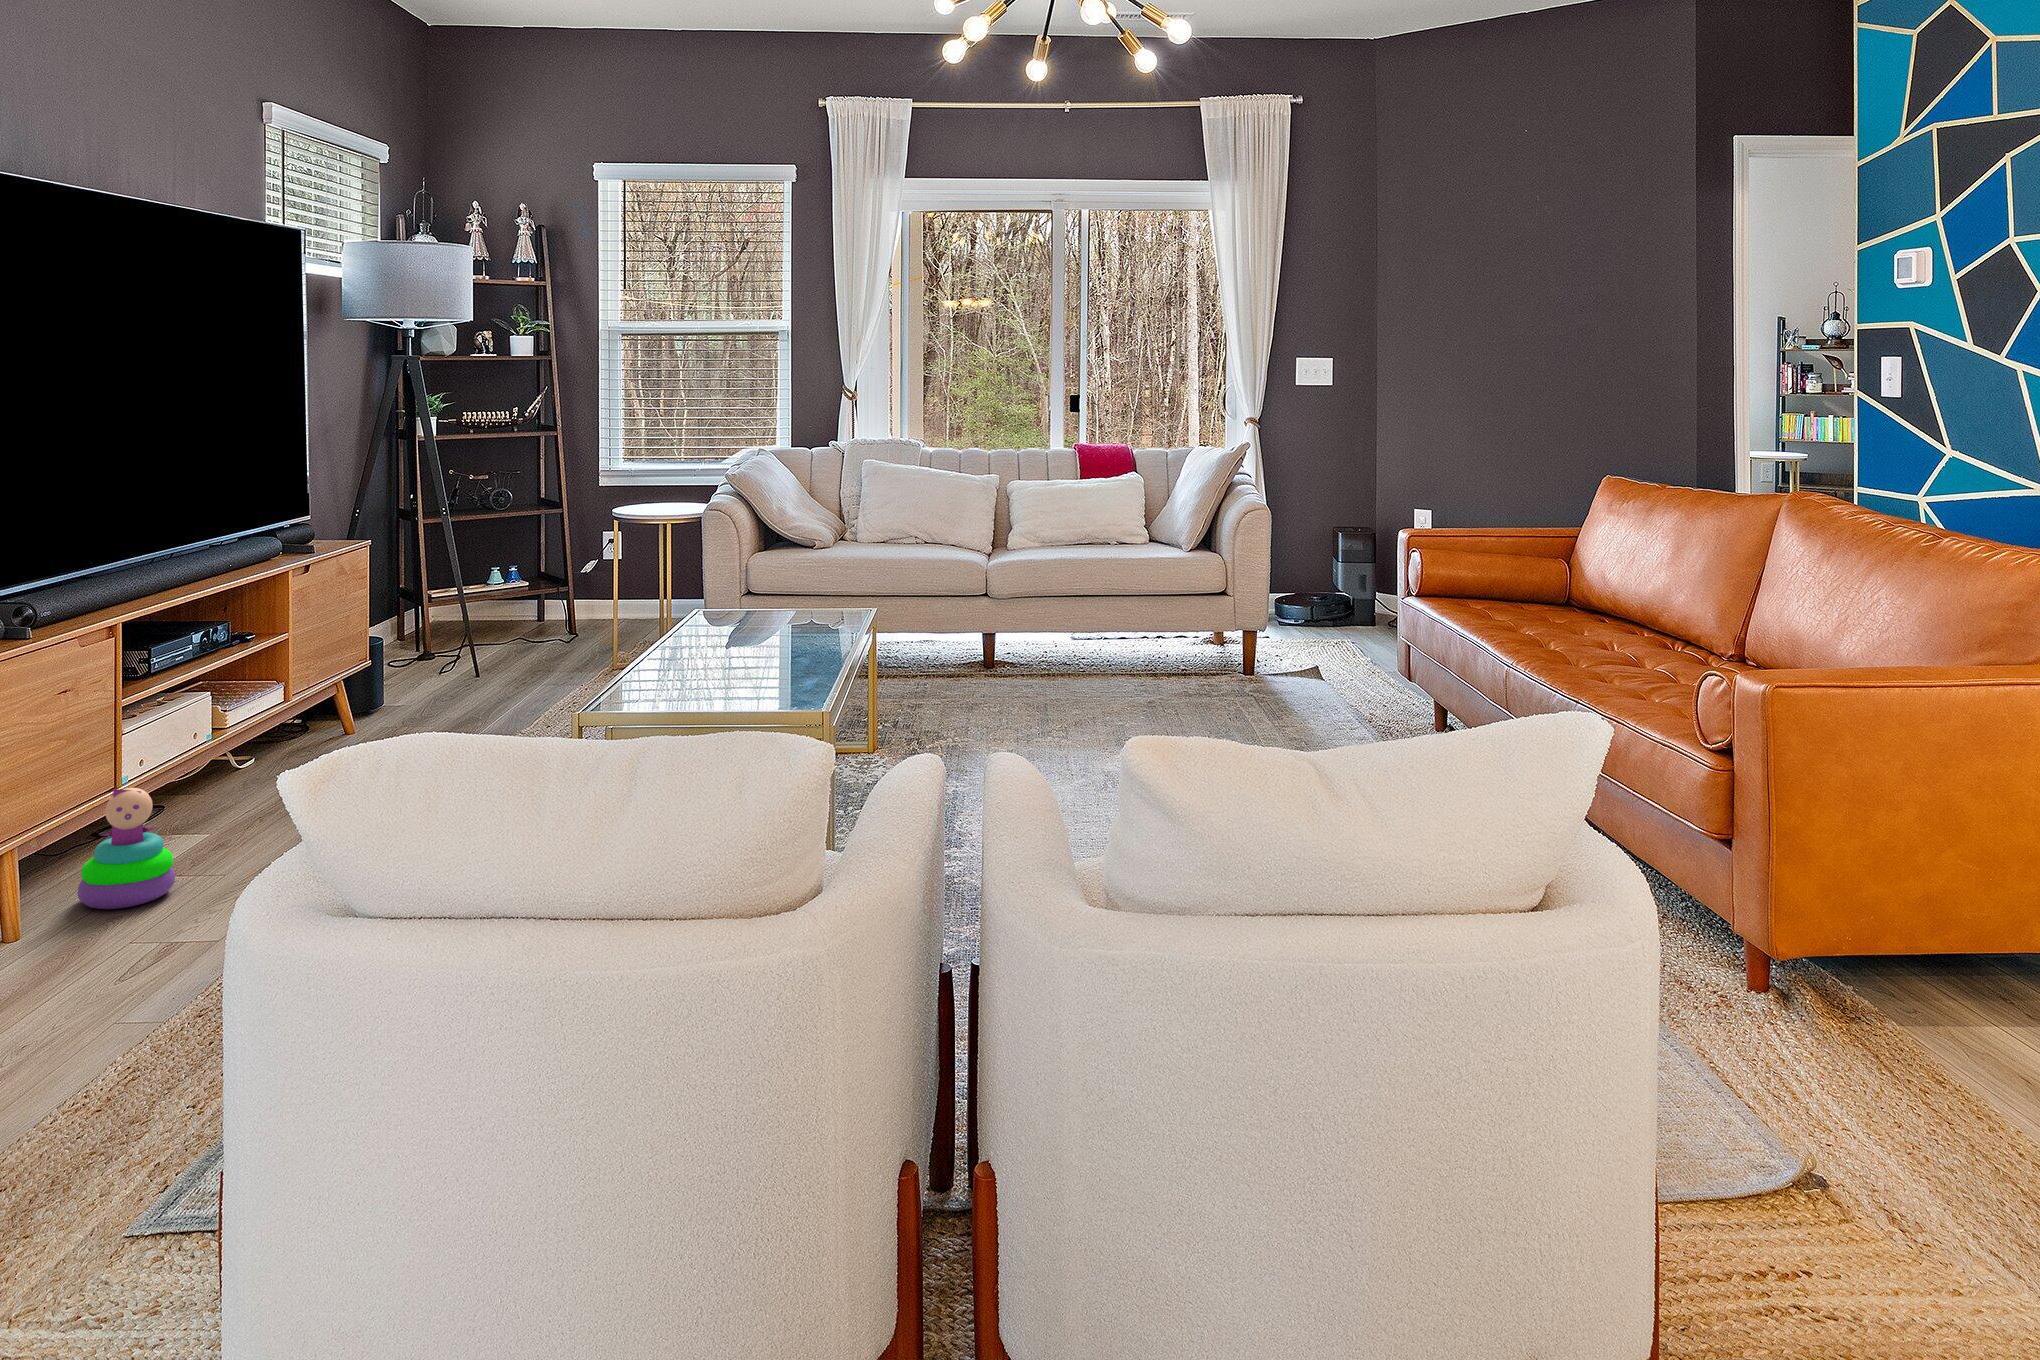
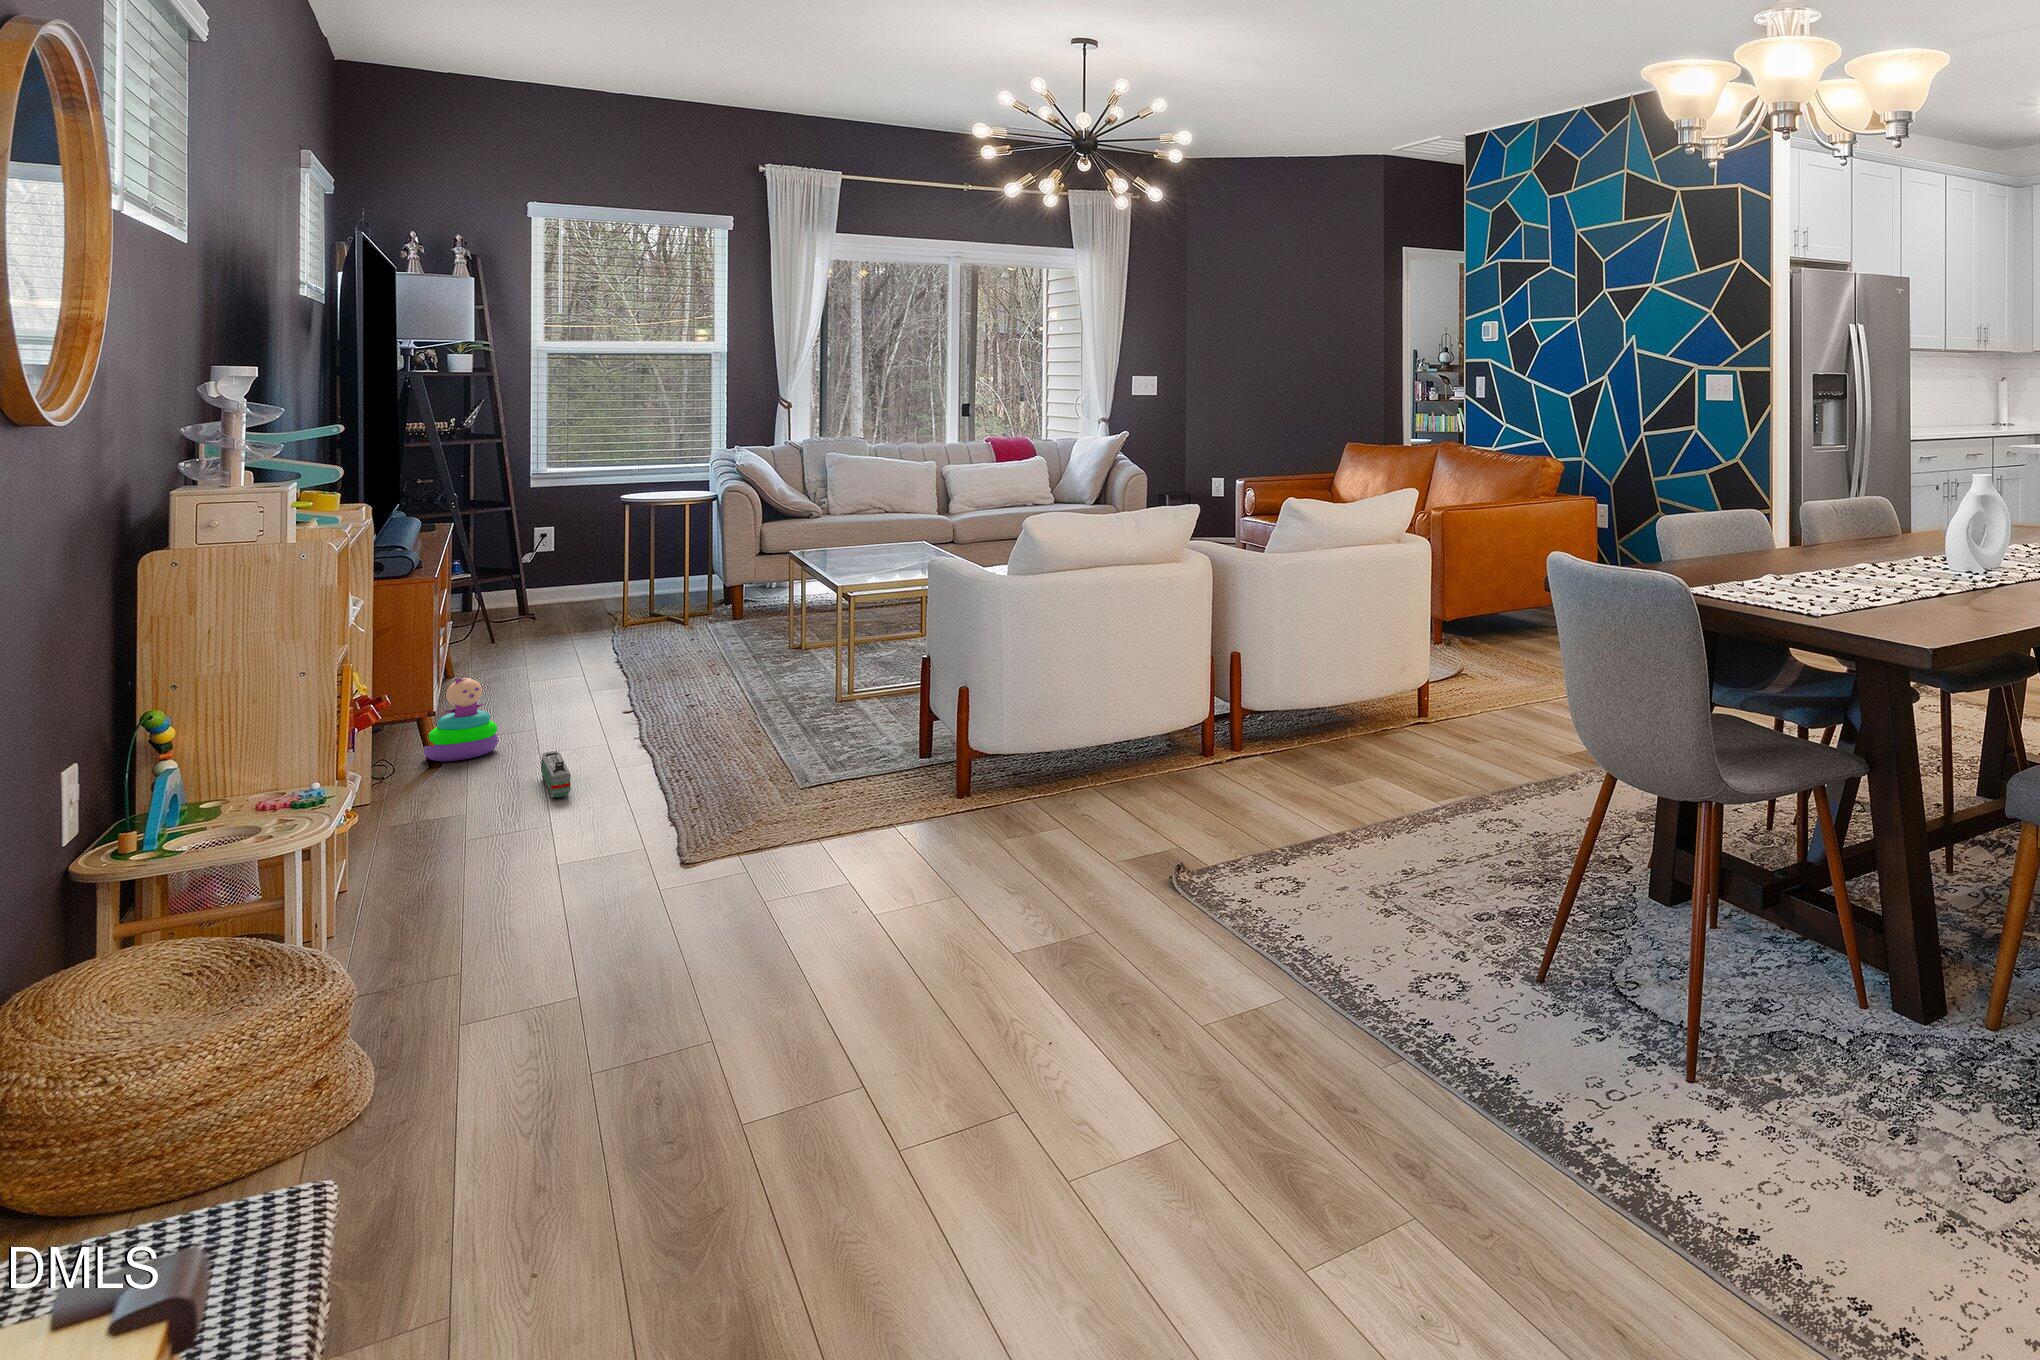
toy train: none [27,939,133,1042] -> present [541,751,571,798]

